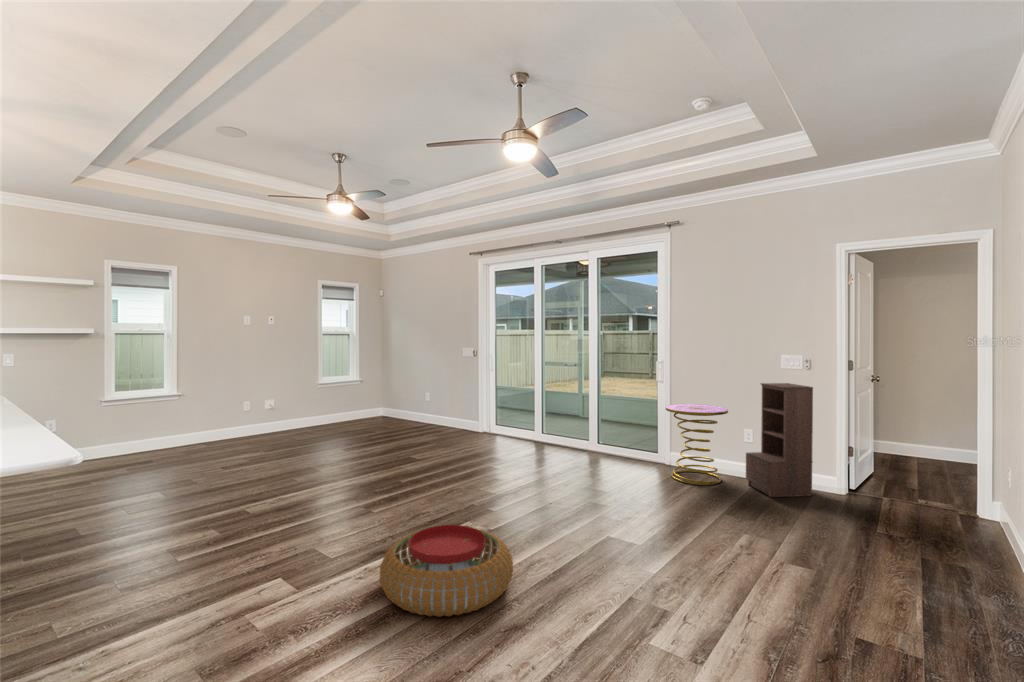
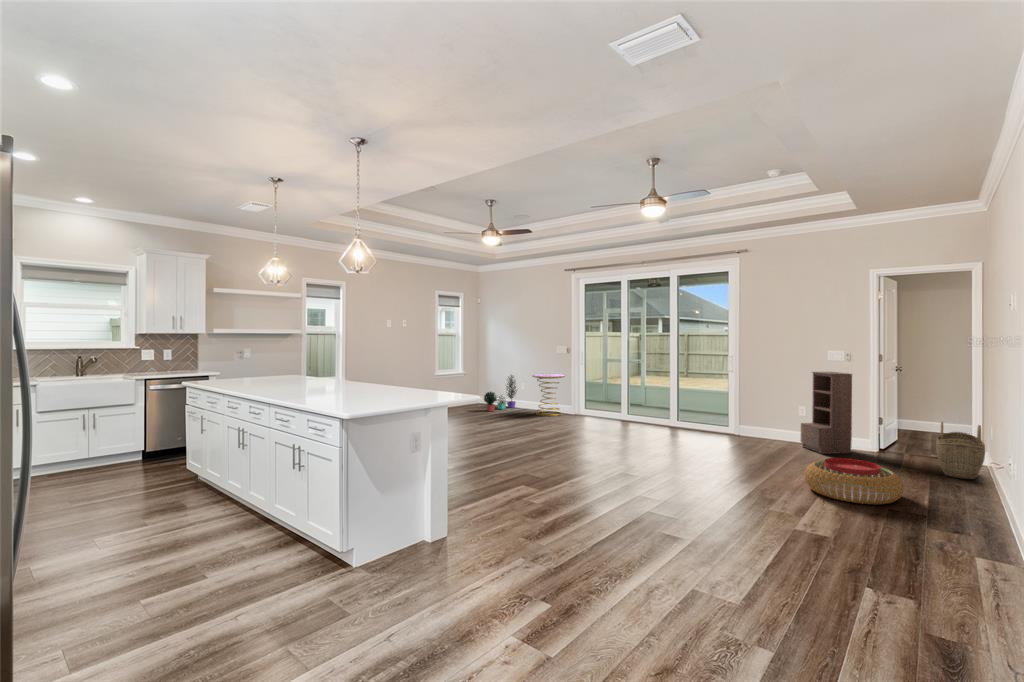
potted plant: none [373,382,422,429] -> present [484,375,516,411]
side table: present [666,404,728,485] -> present [533,374,565,416]
woven basket: none [930,459,1002,549] -> present [936,422,985,479]
pouf: present [380,525,513,617] -> present [804,458,903,504]

